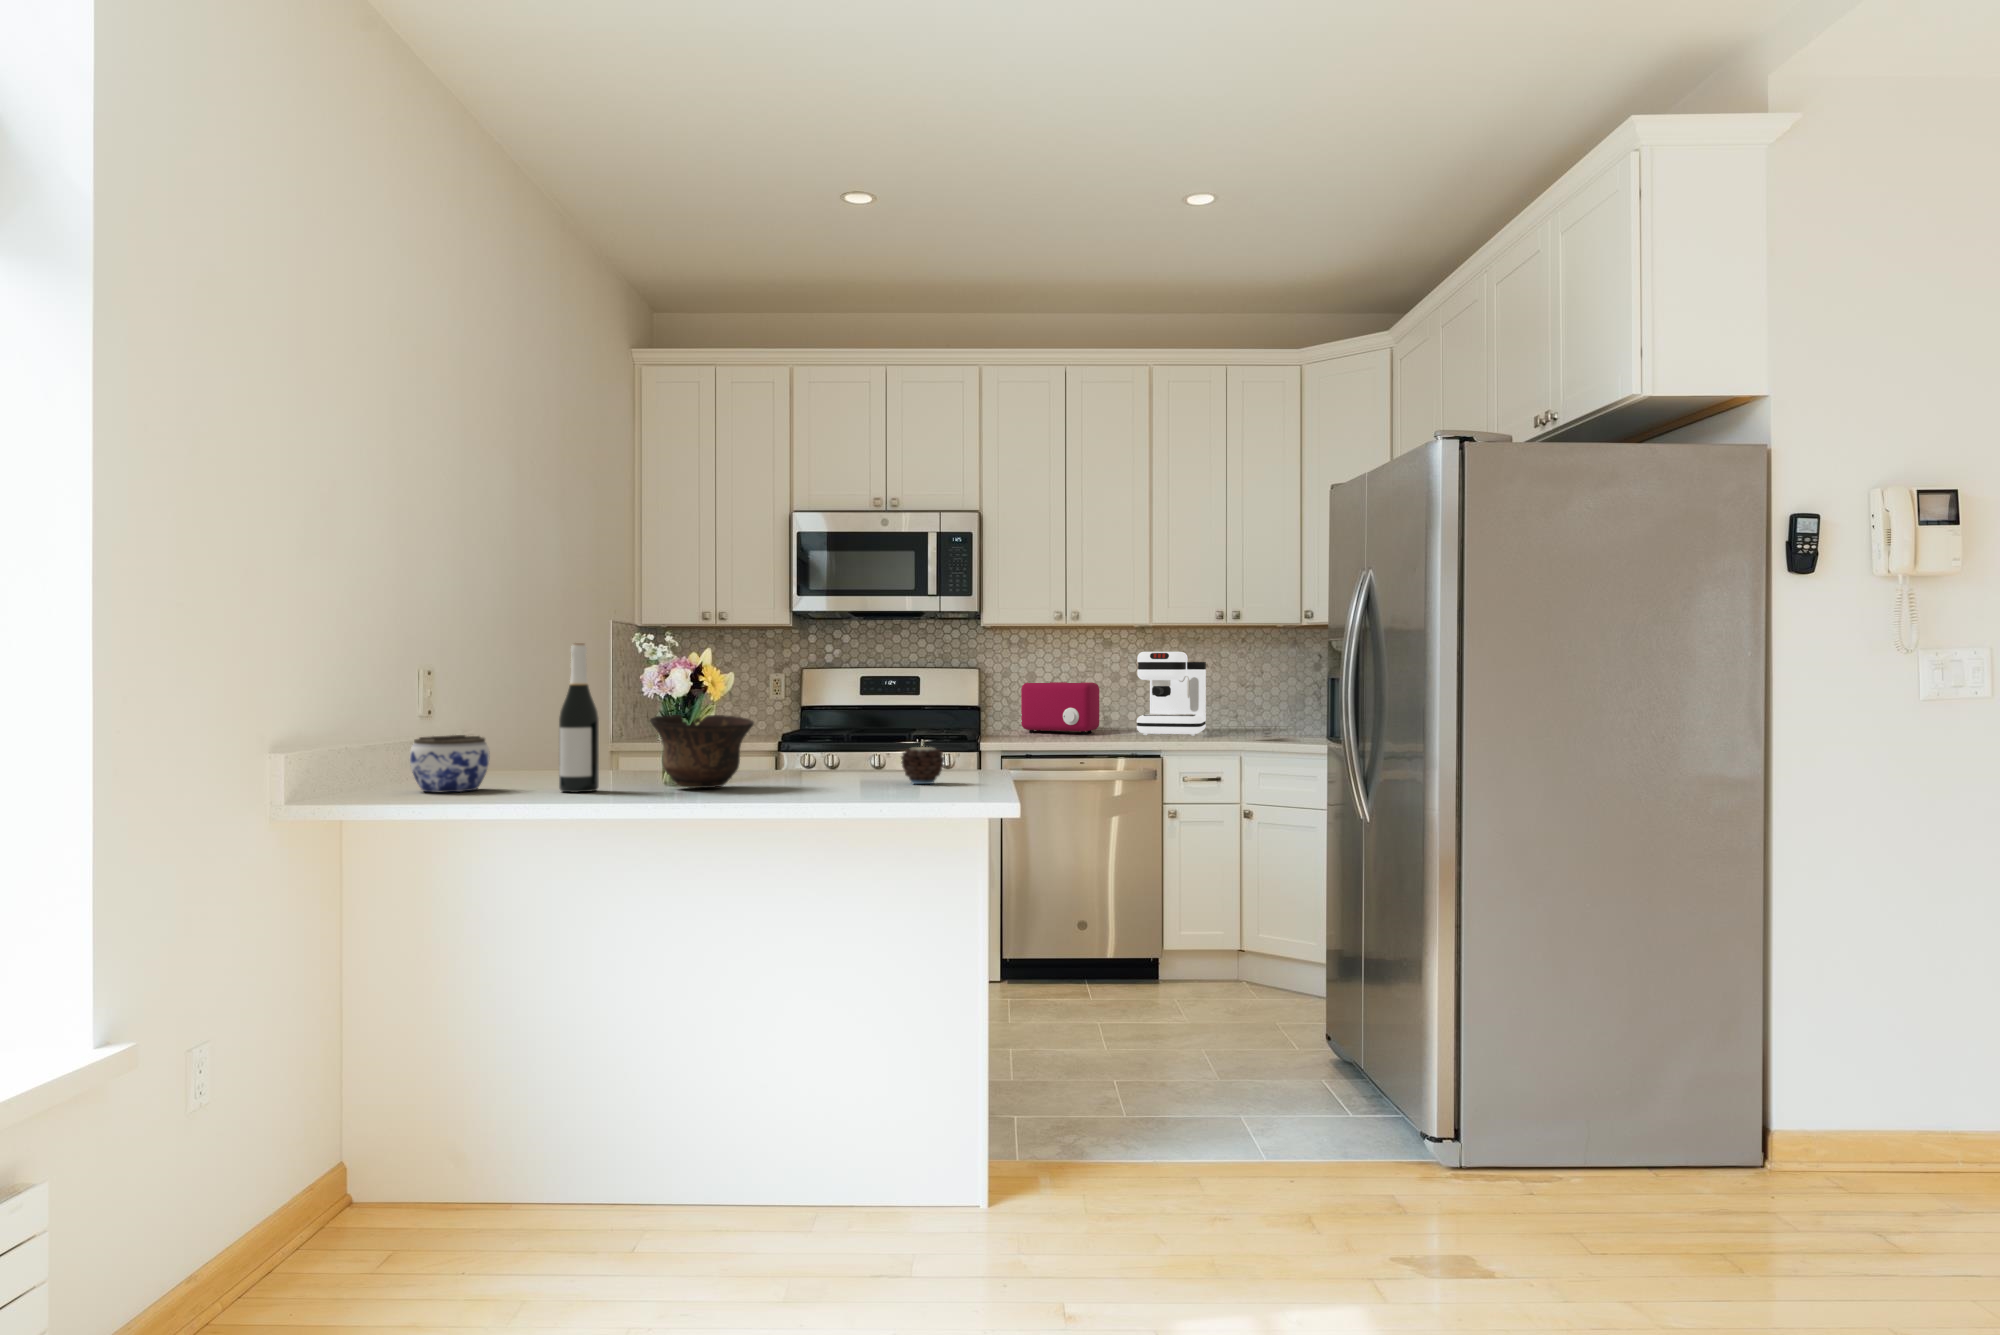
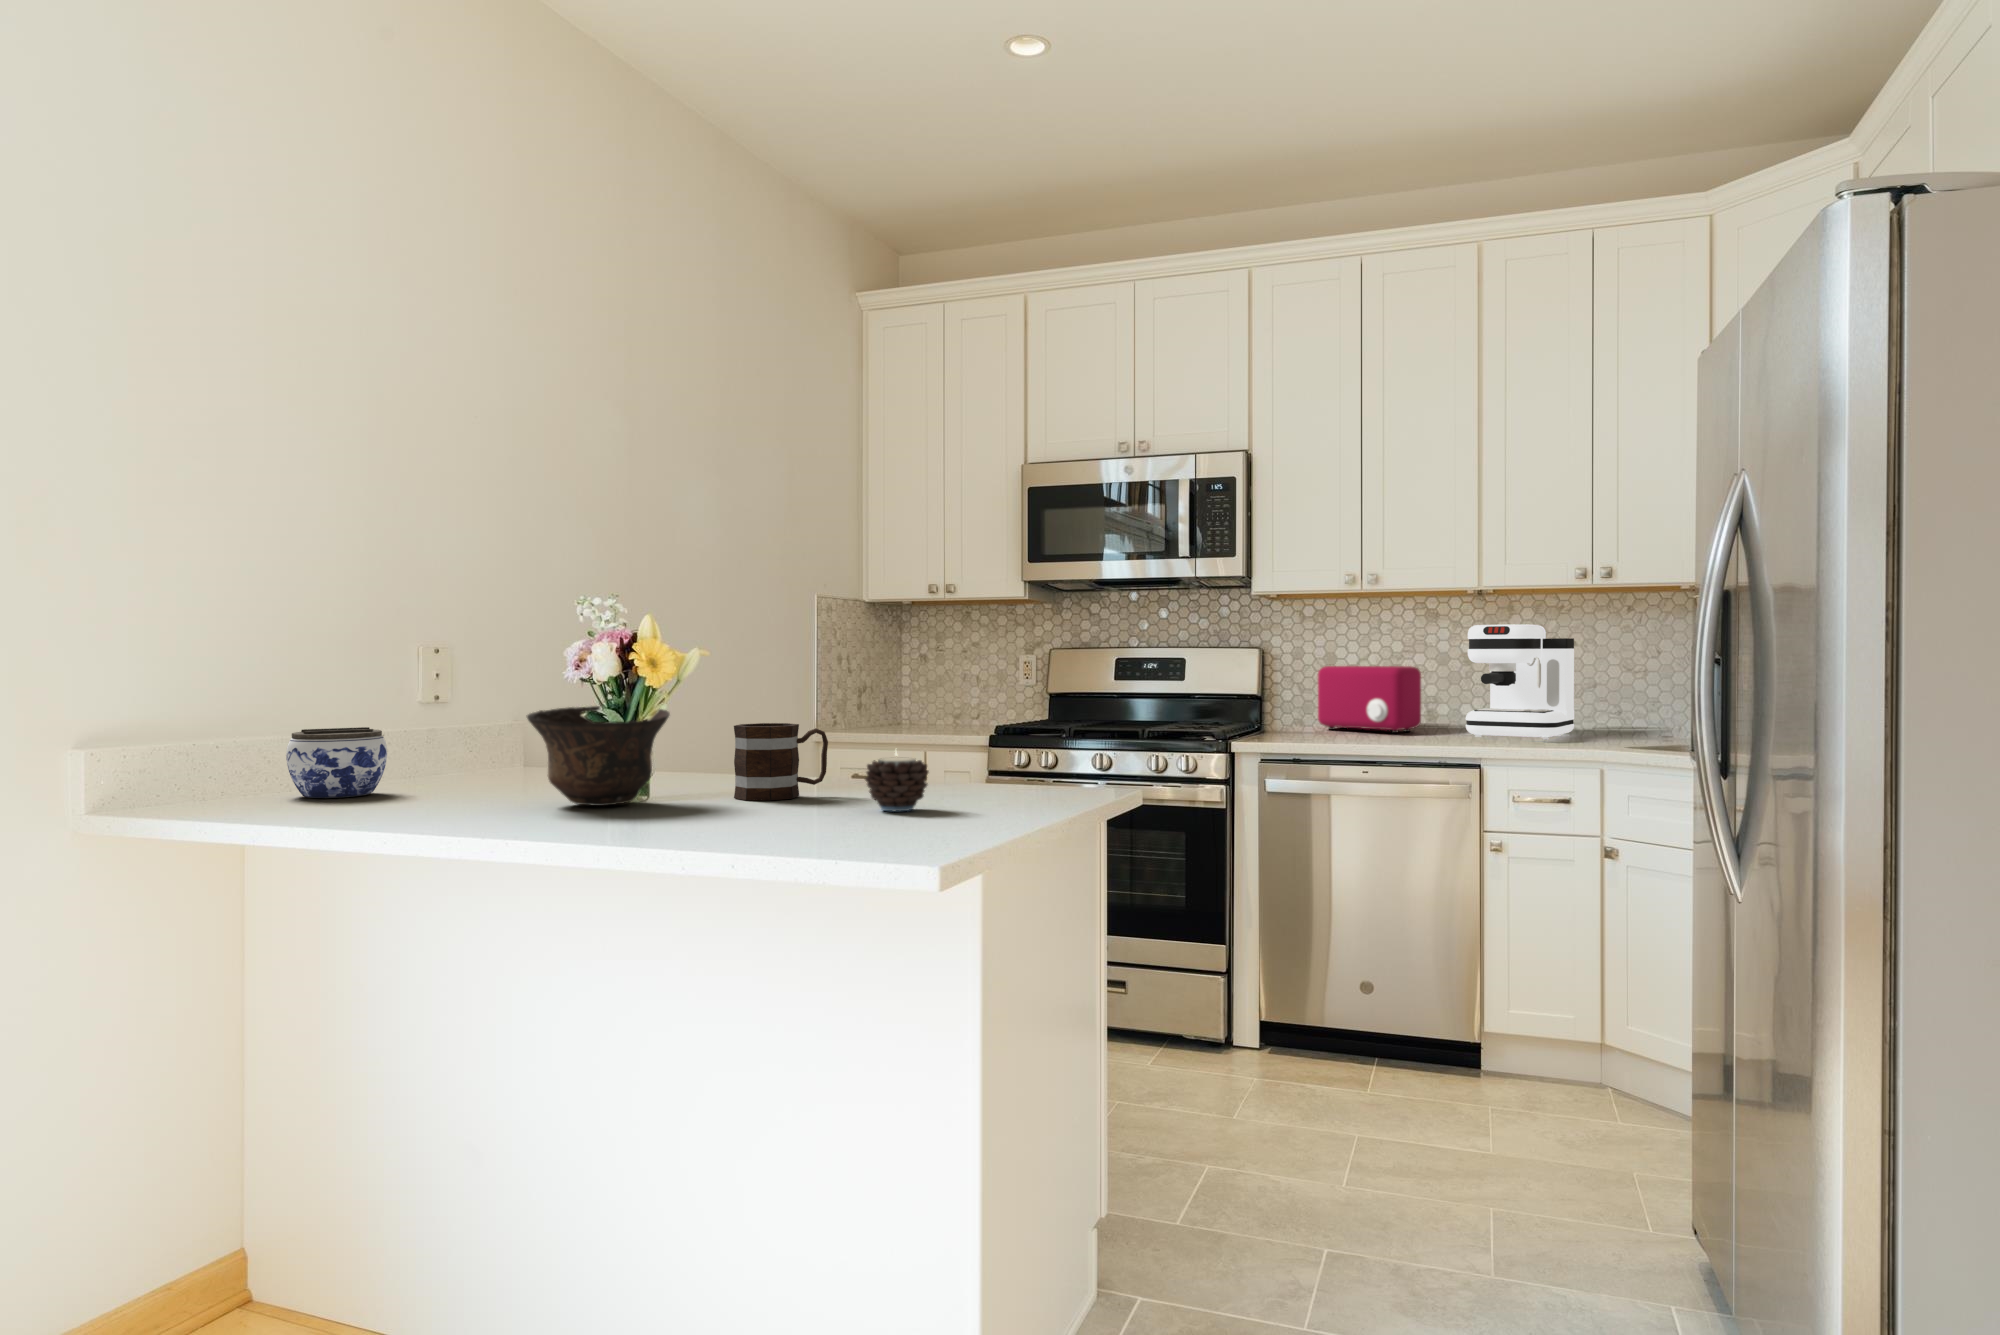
wine bottle: present [559,643,599,792] -> none [423,613,477,805]
mug: none [775,726,838,783] -> present [734,723,828,800]

